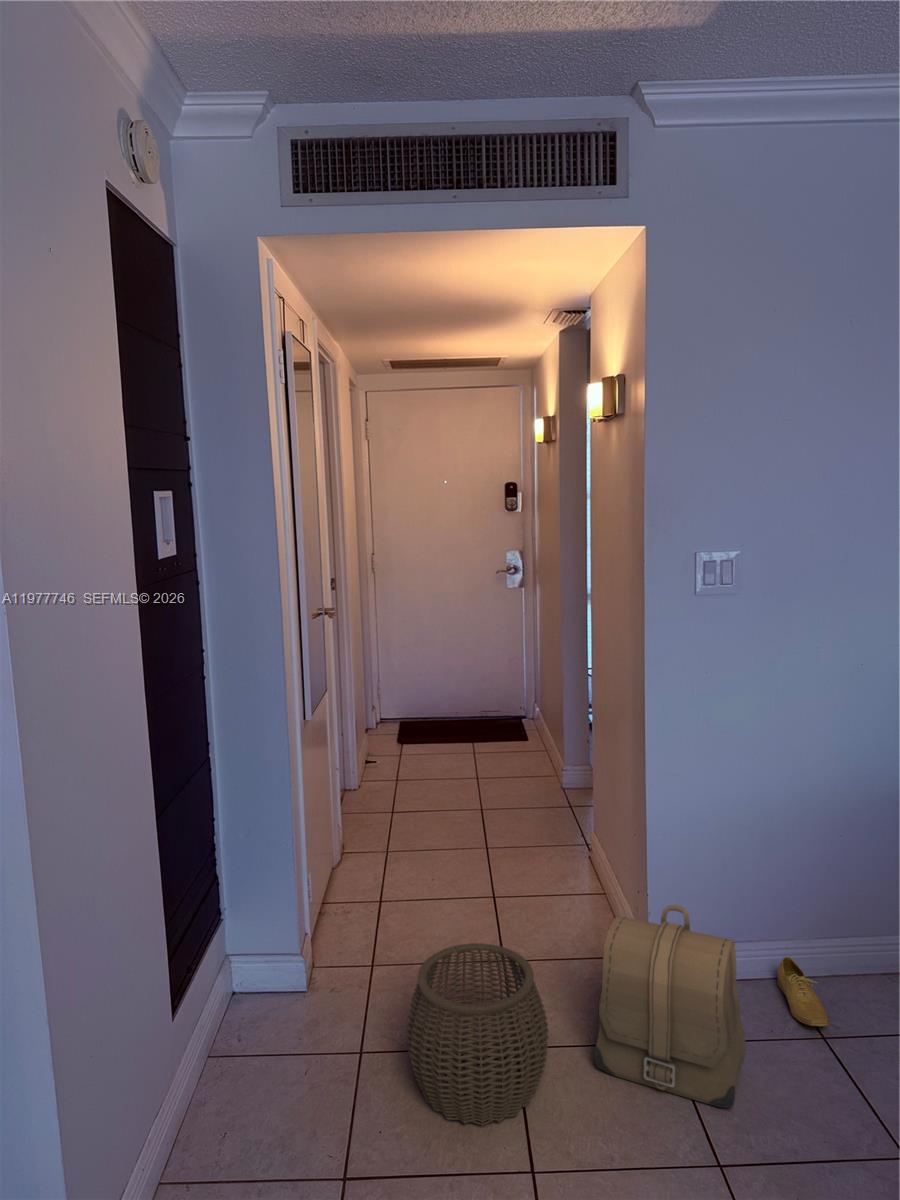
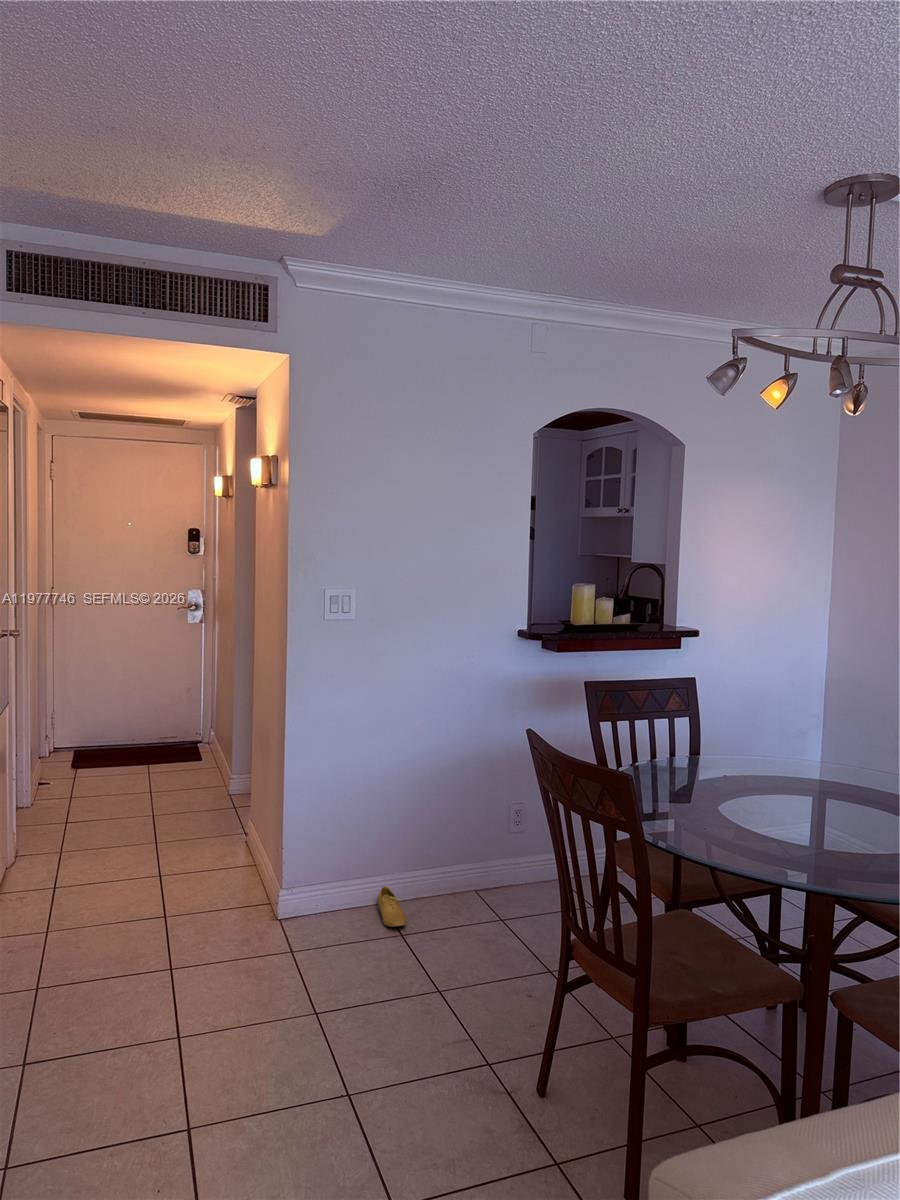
backpack: present [594,905,746,1108] -> none [233,843,345,980]
woven basket: present [406,943,549,1125] -> none [80,886,198,1016]

